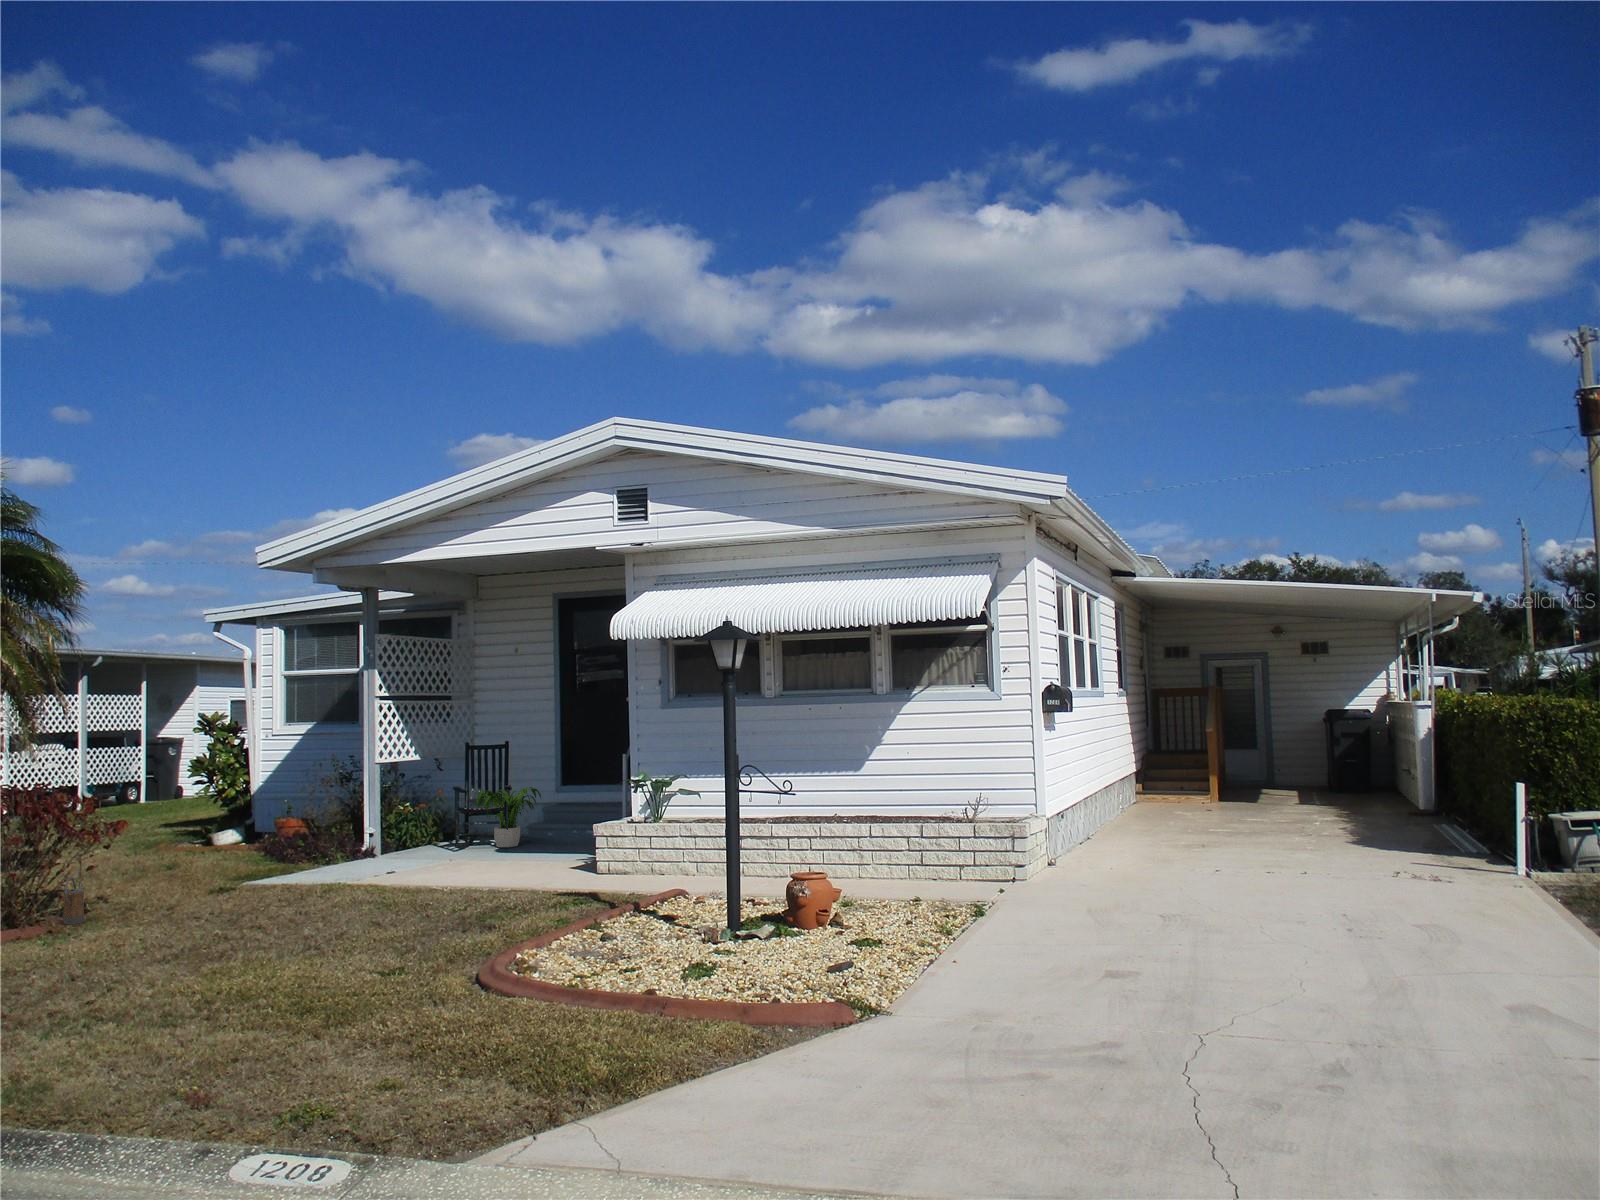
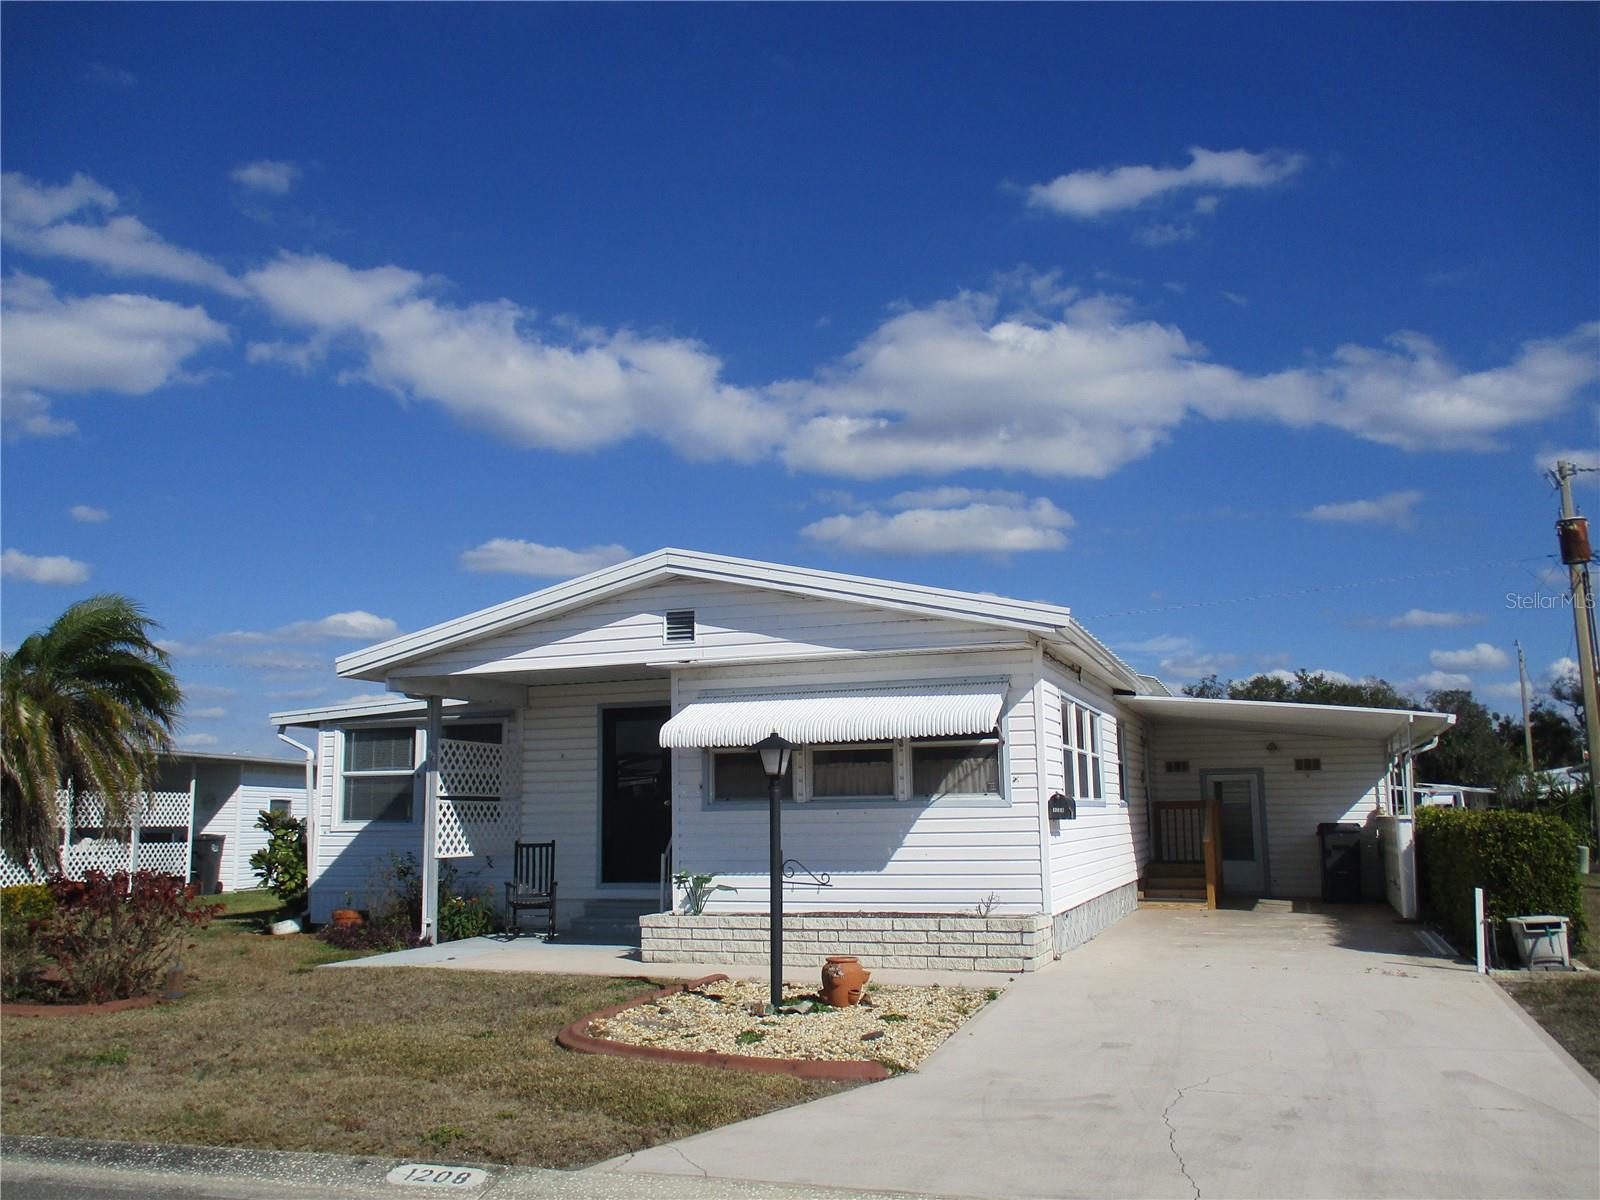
potted plant: present [476,787,541,847] -> none [524,884,584,940]

